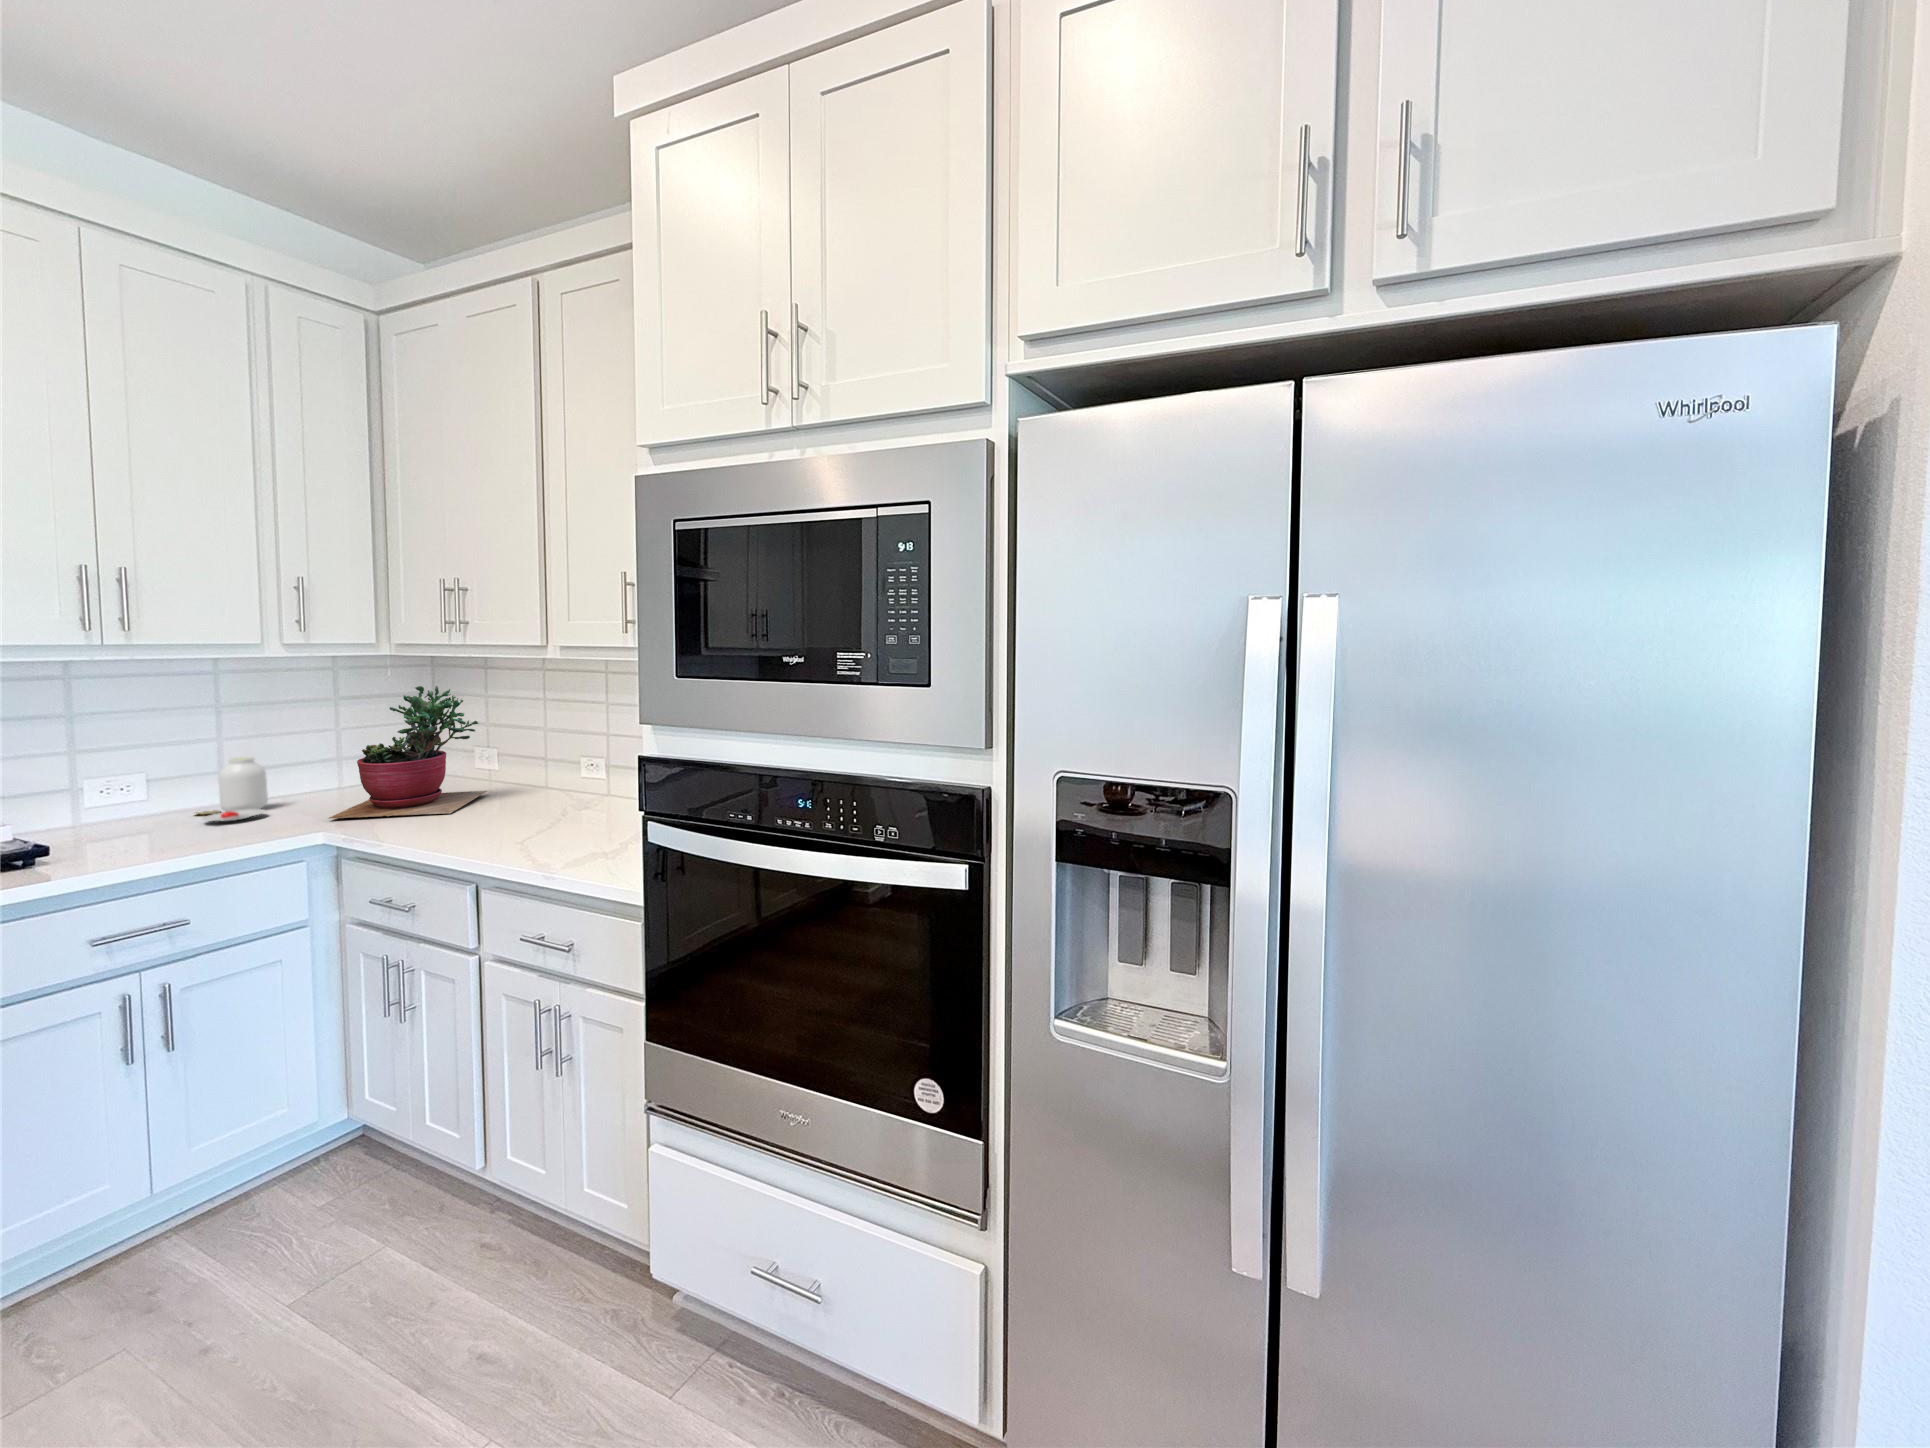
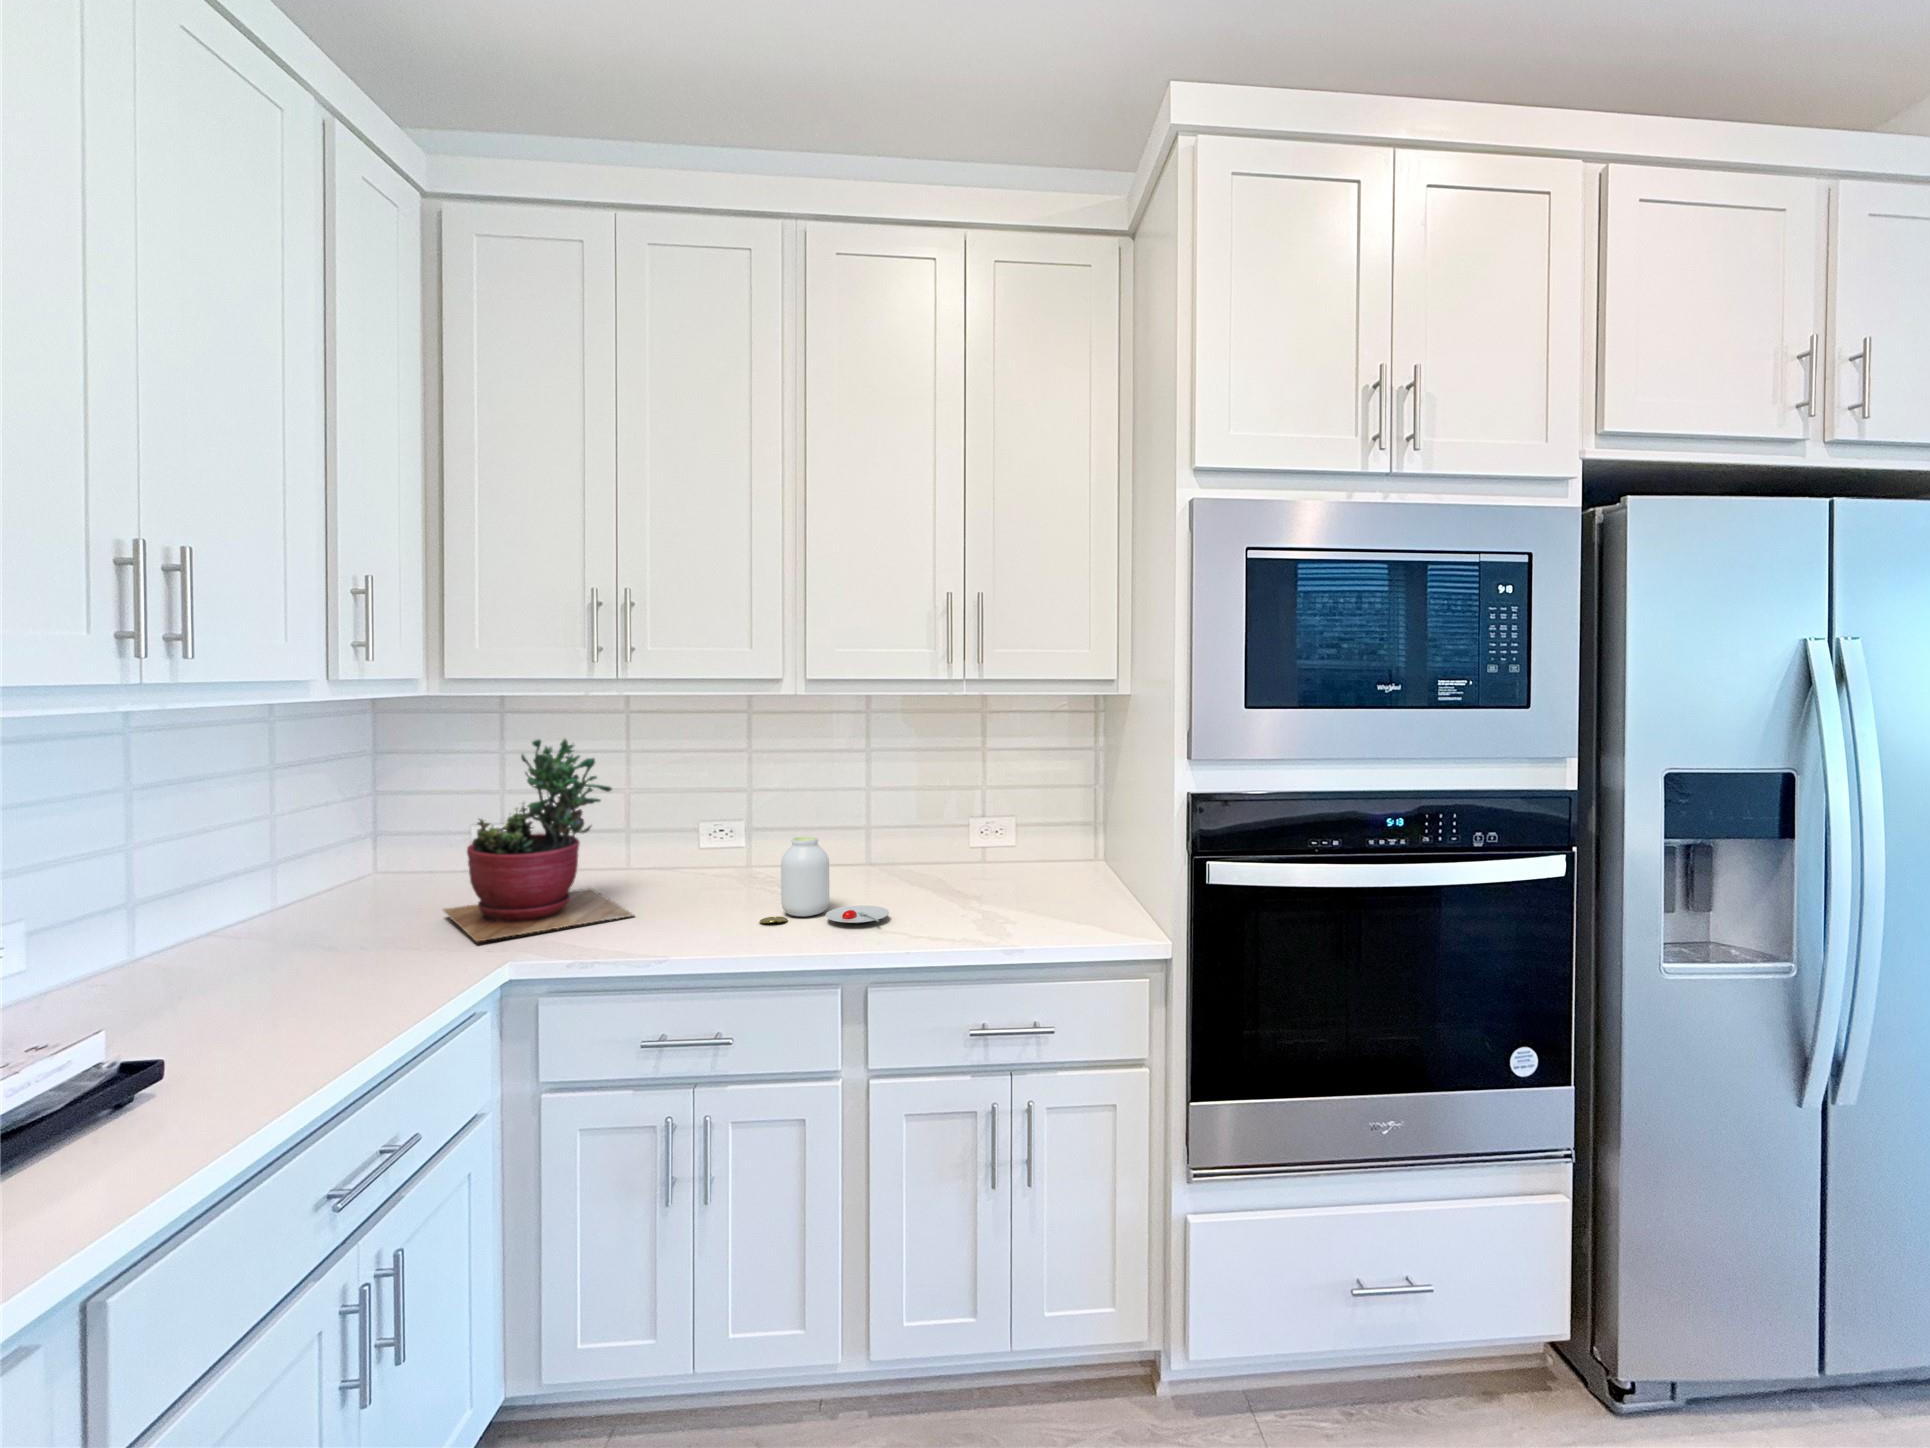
jar: present [196,757,268,821] -> present [760,836,889,923]

